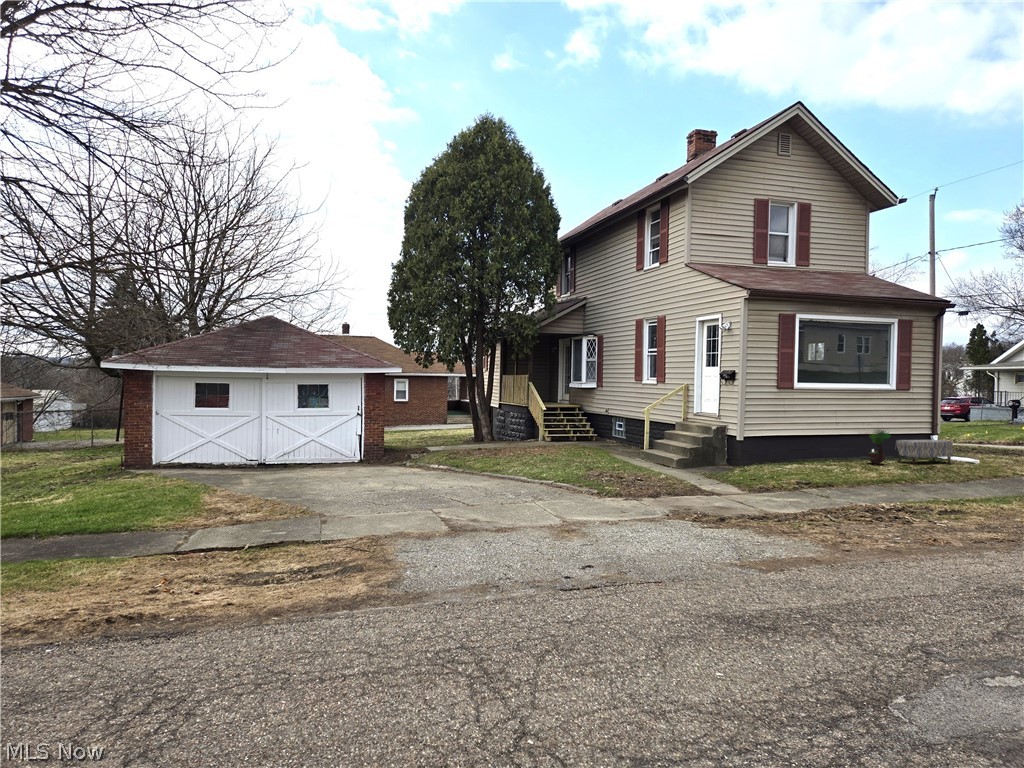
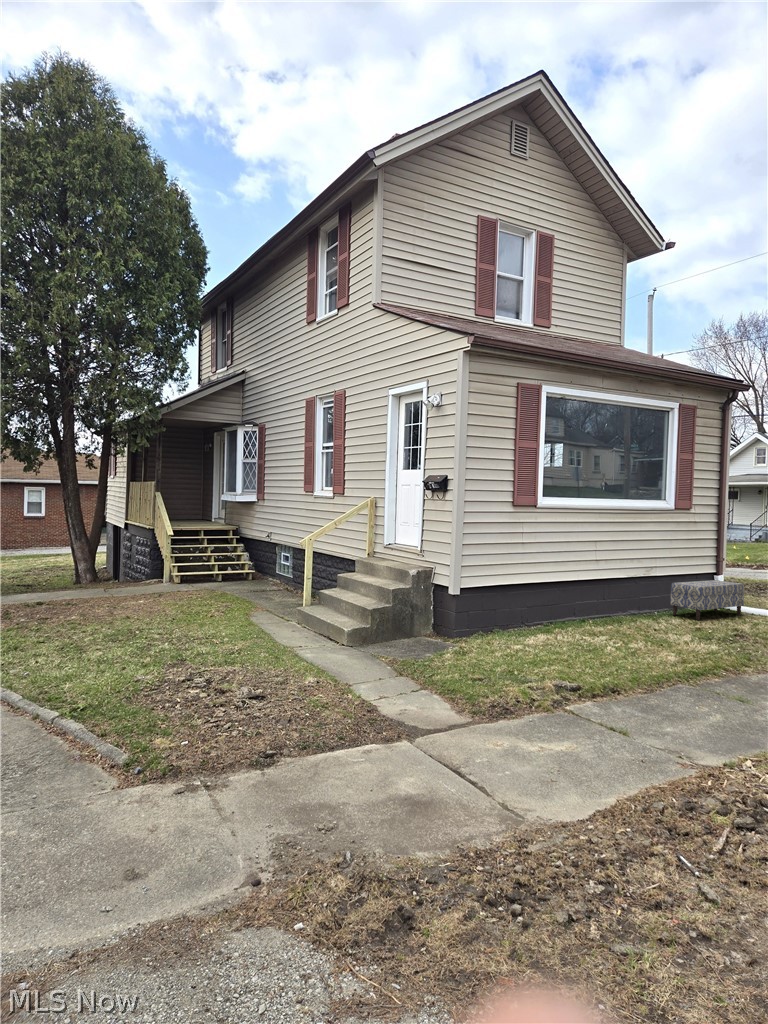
potted tree: present [868,431,889,464] -> none [635,565,672,621]

